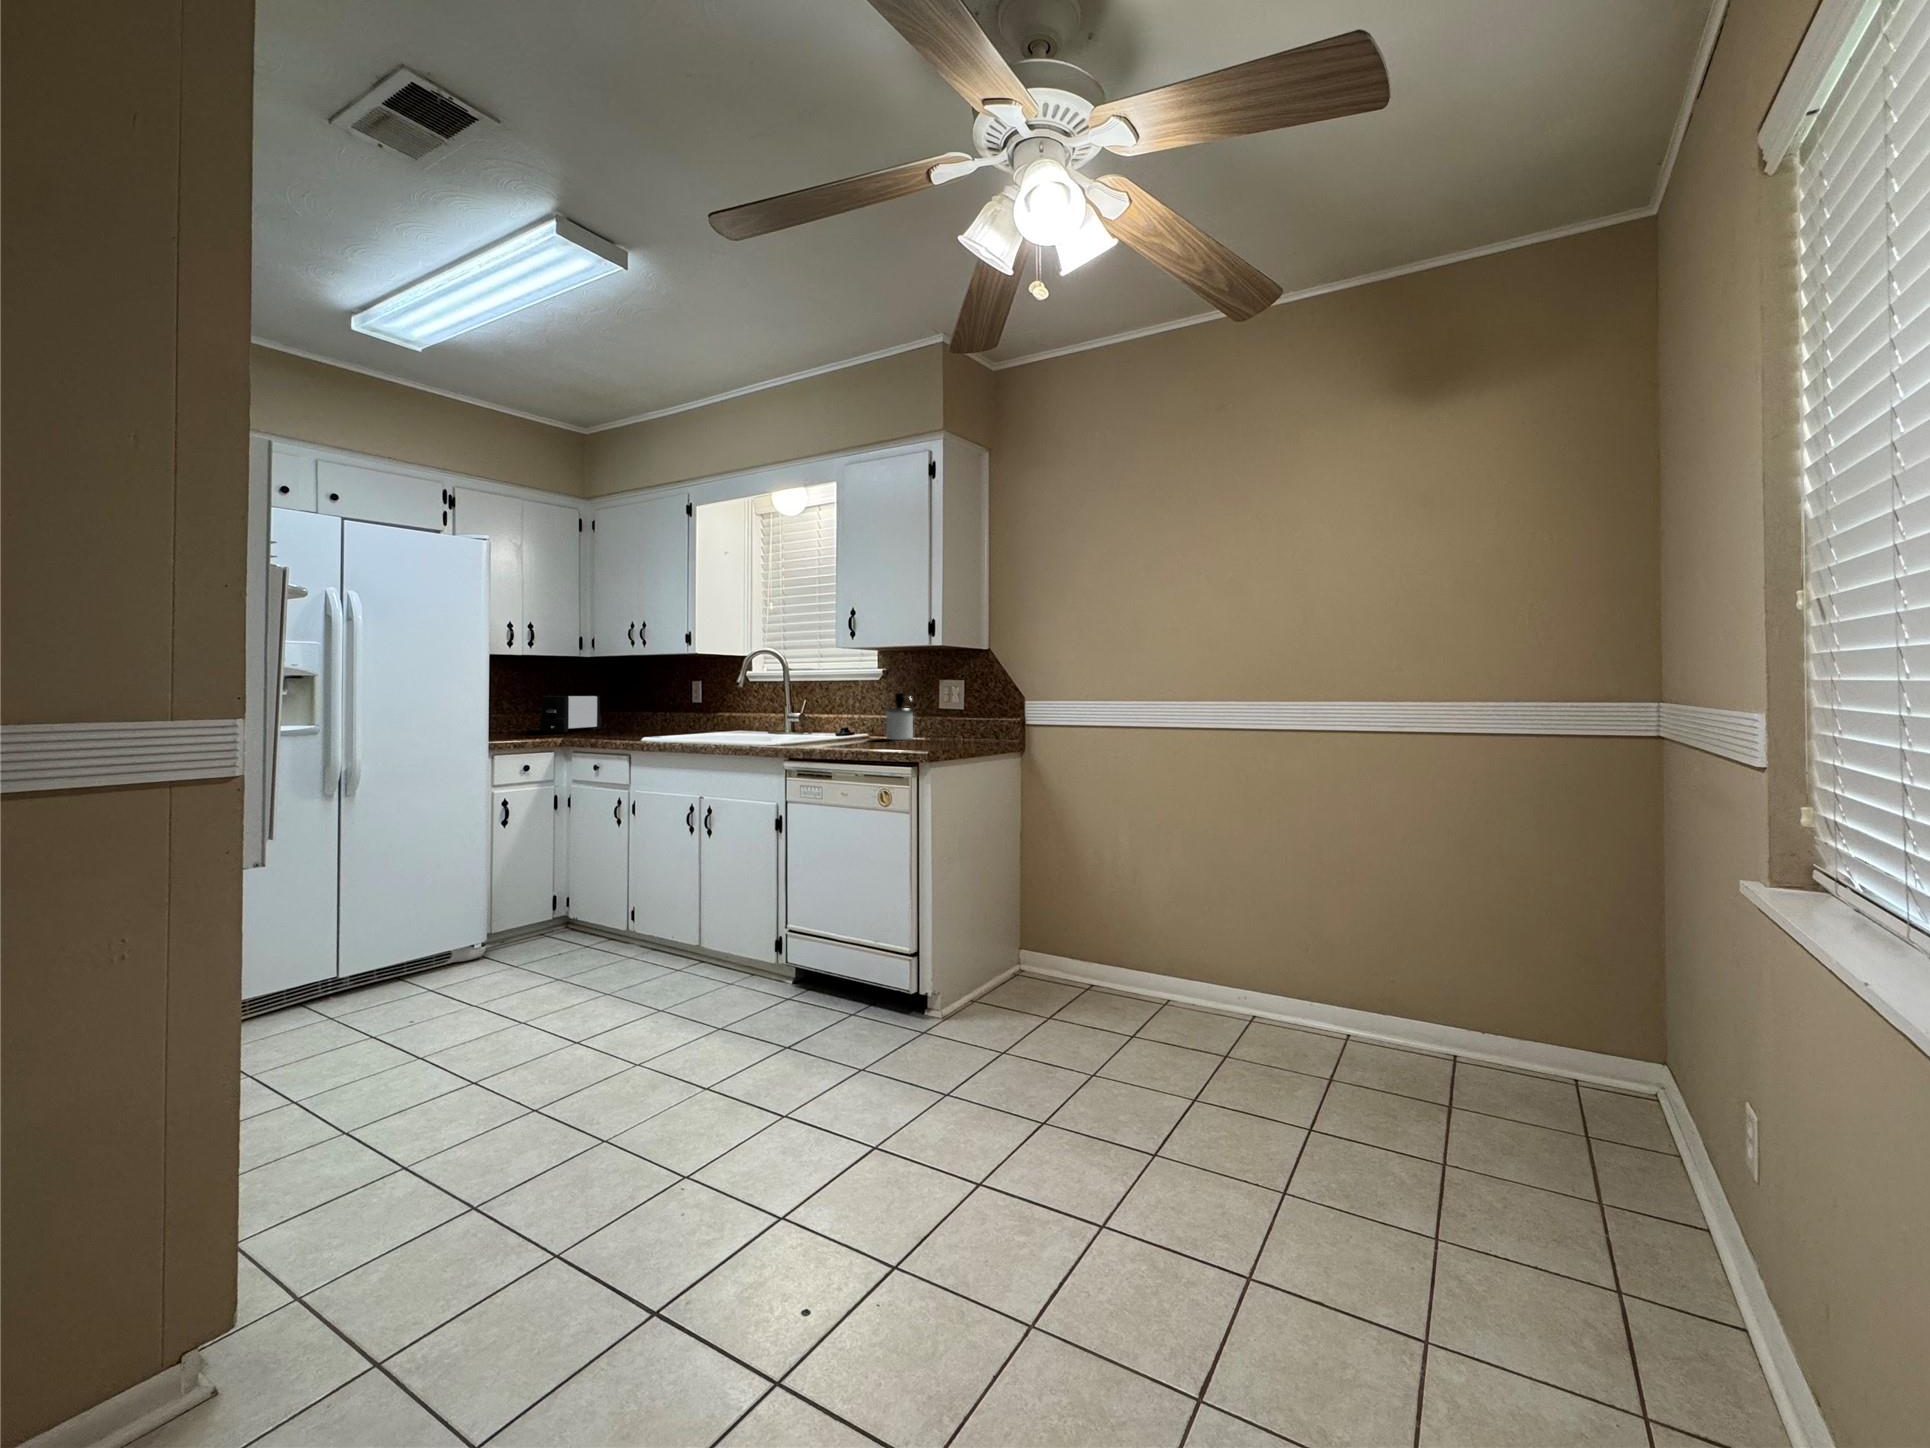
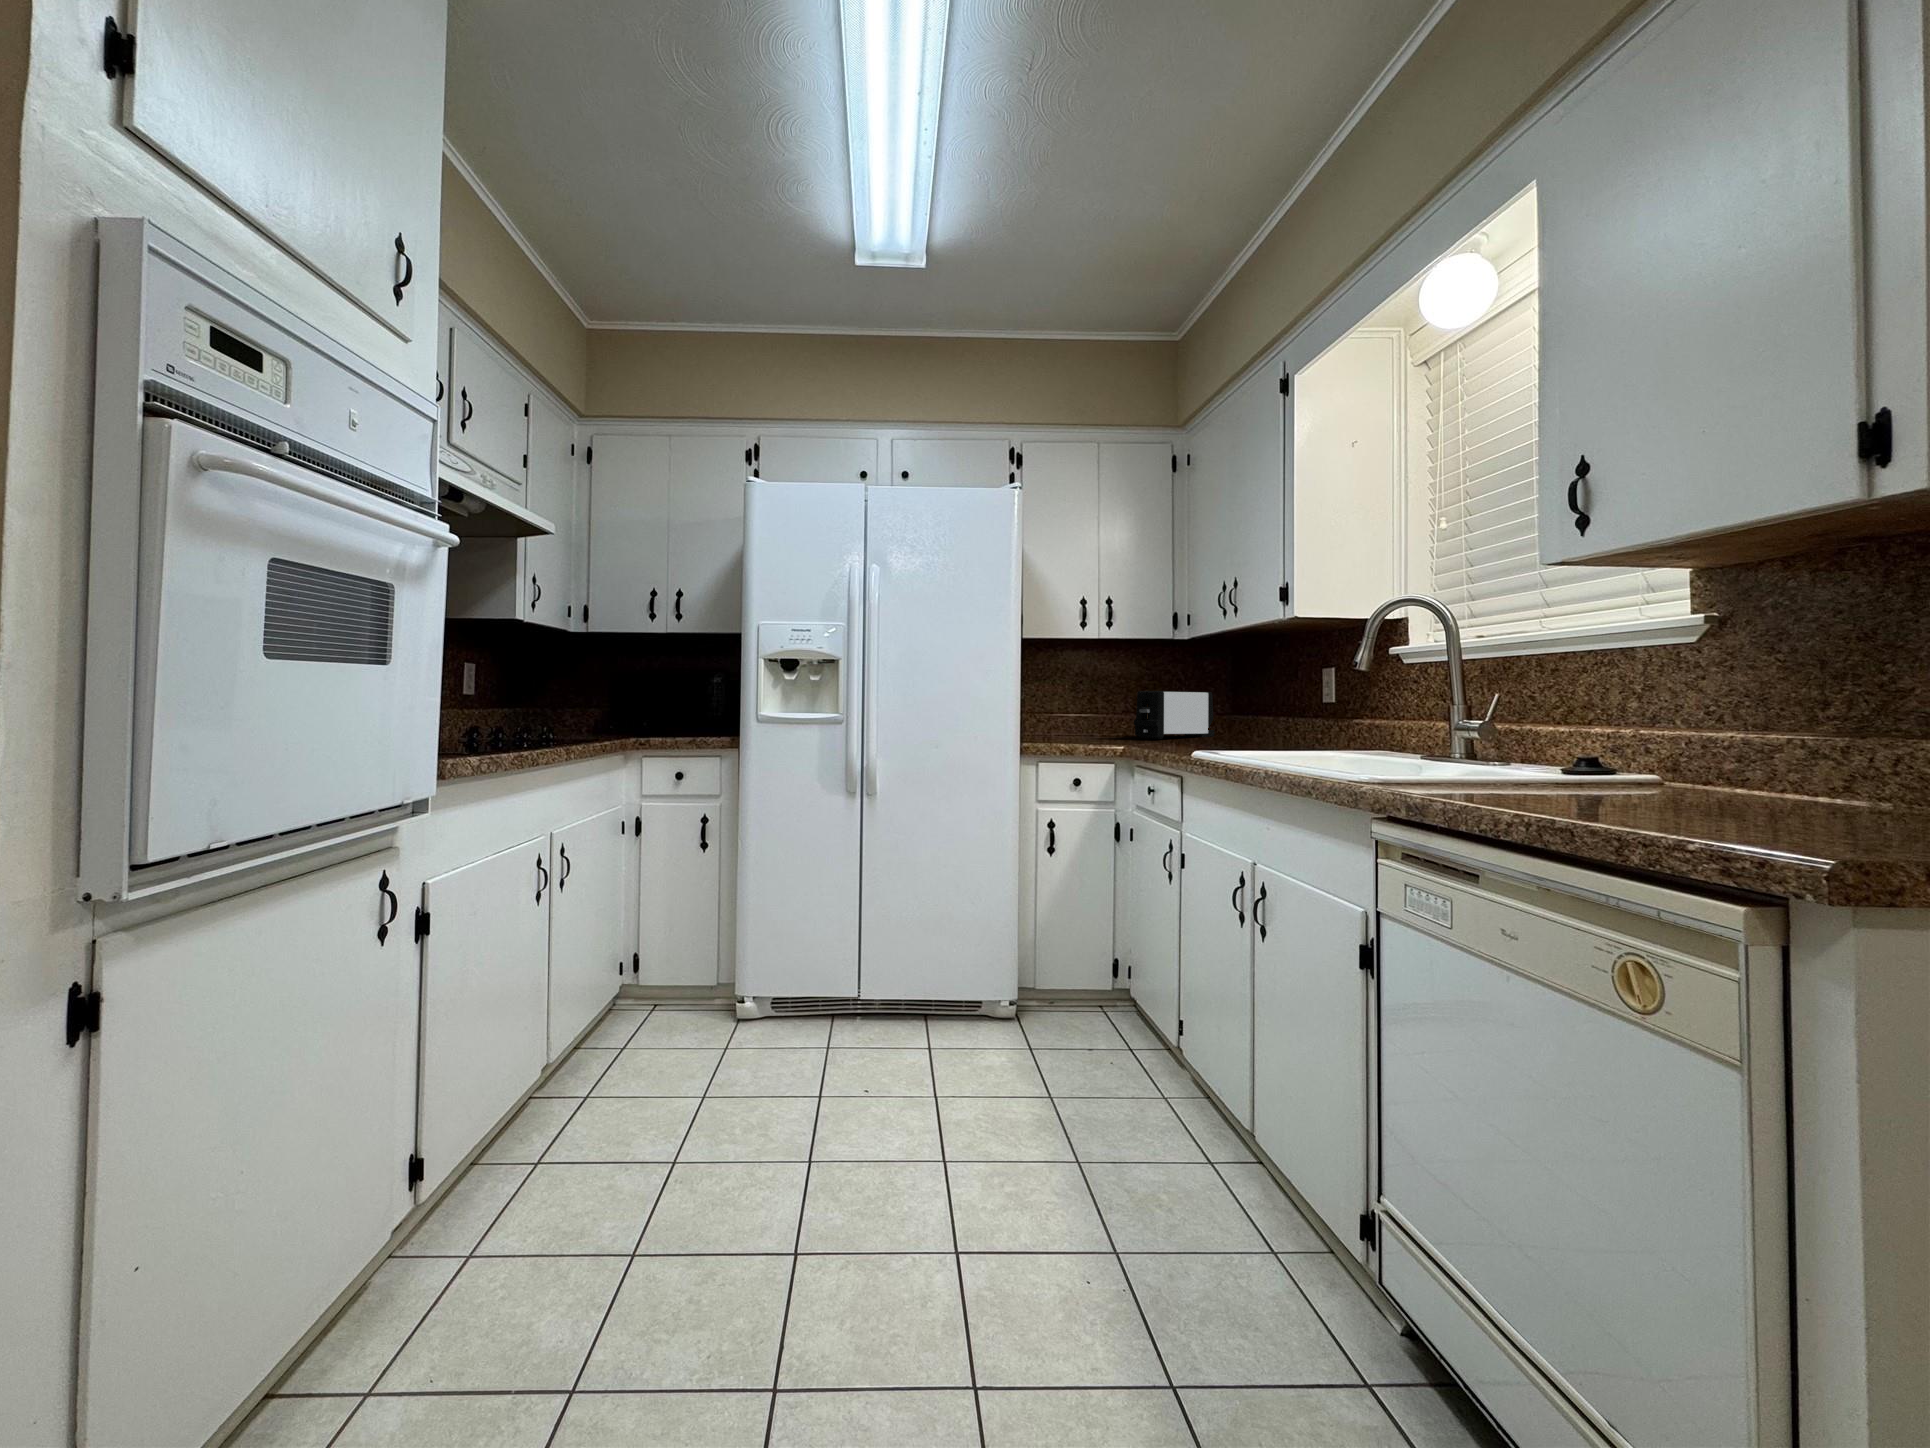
soap dispenser: present [886,693,914,740] -> none [1690,664,1805,800]

